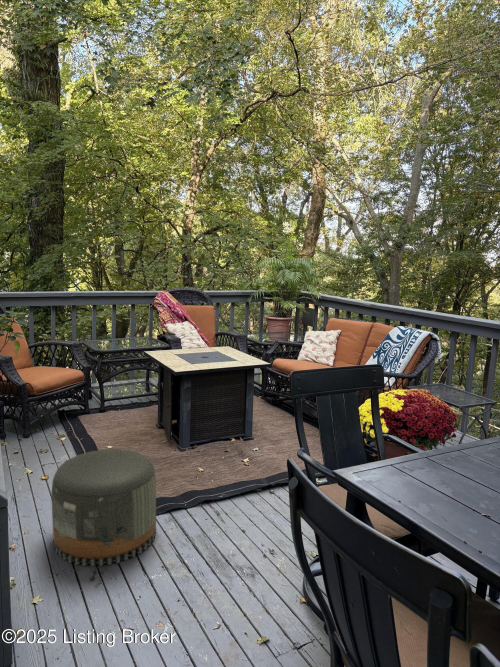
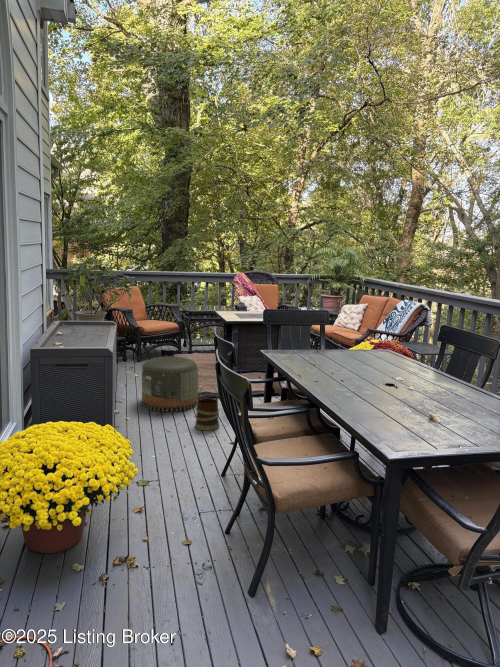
wooden bucket: none [177,519,222,611] -> present [195,397,219,431]

